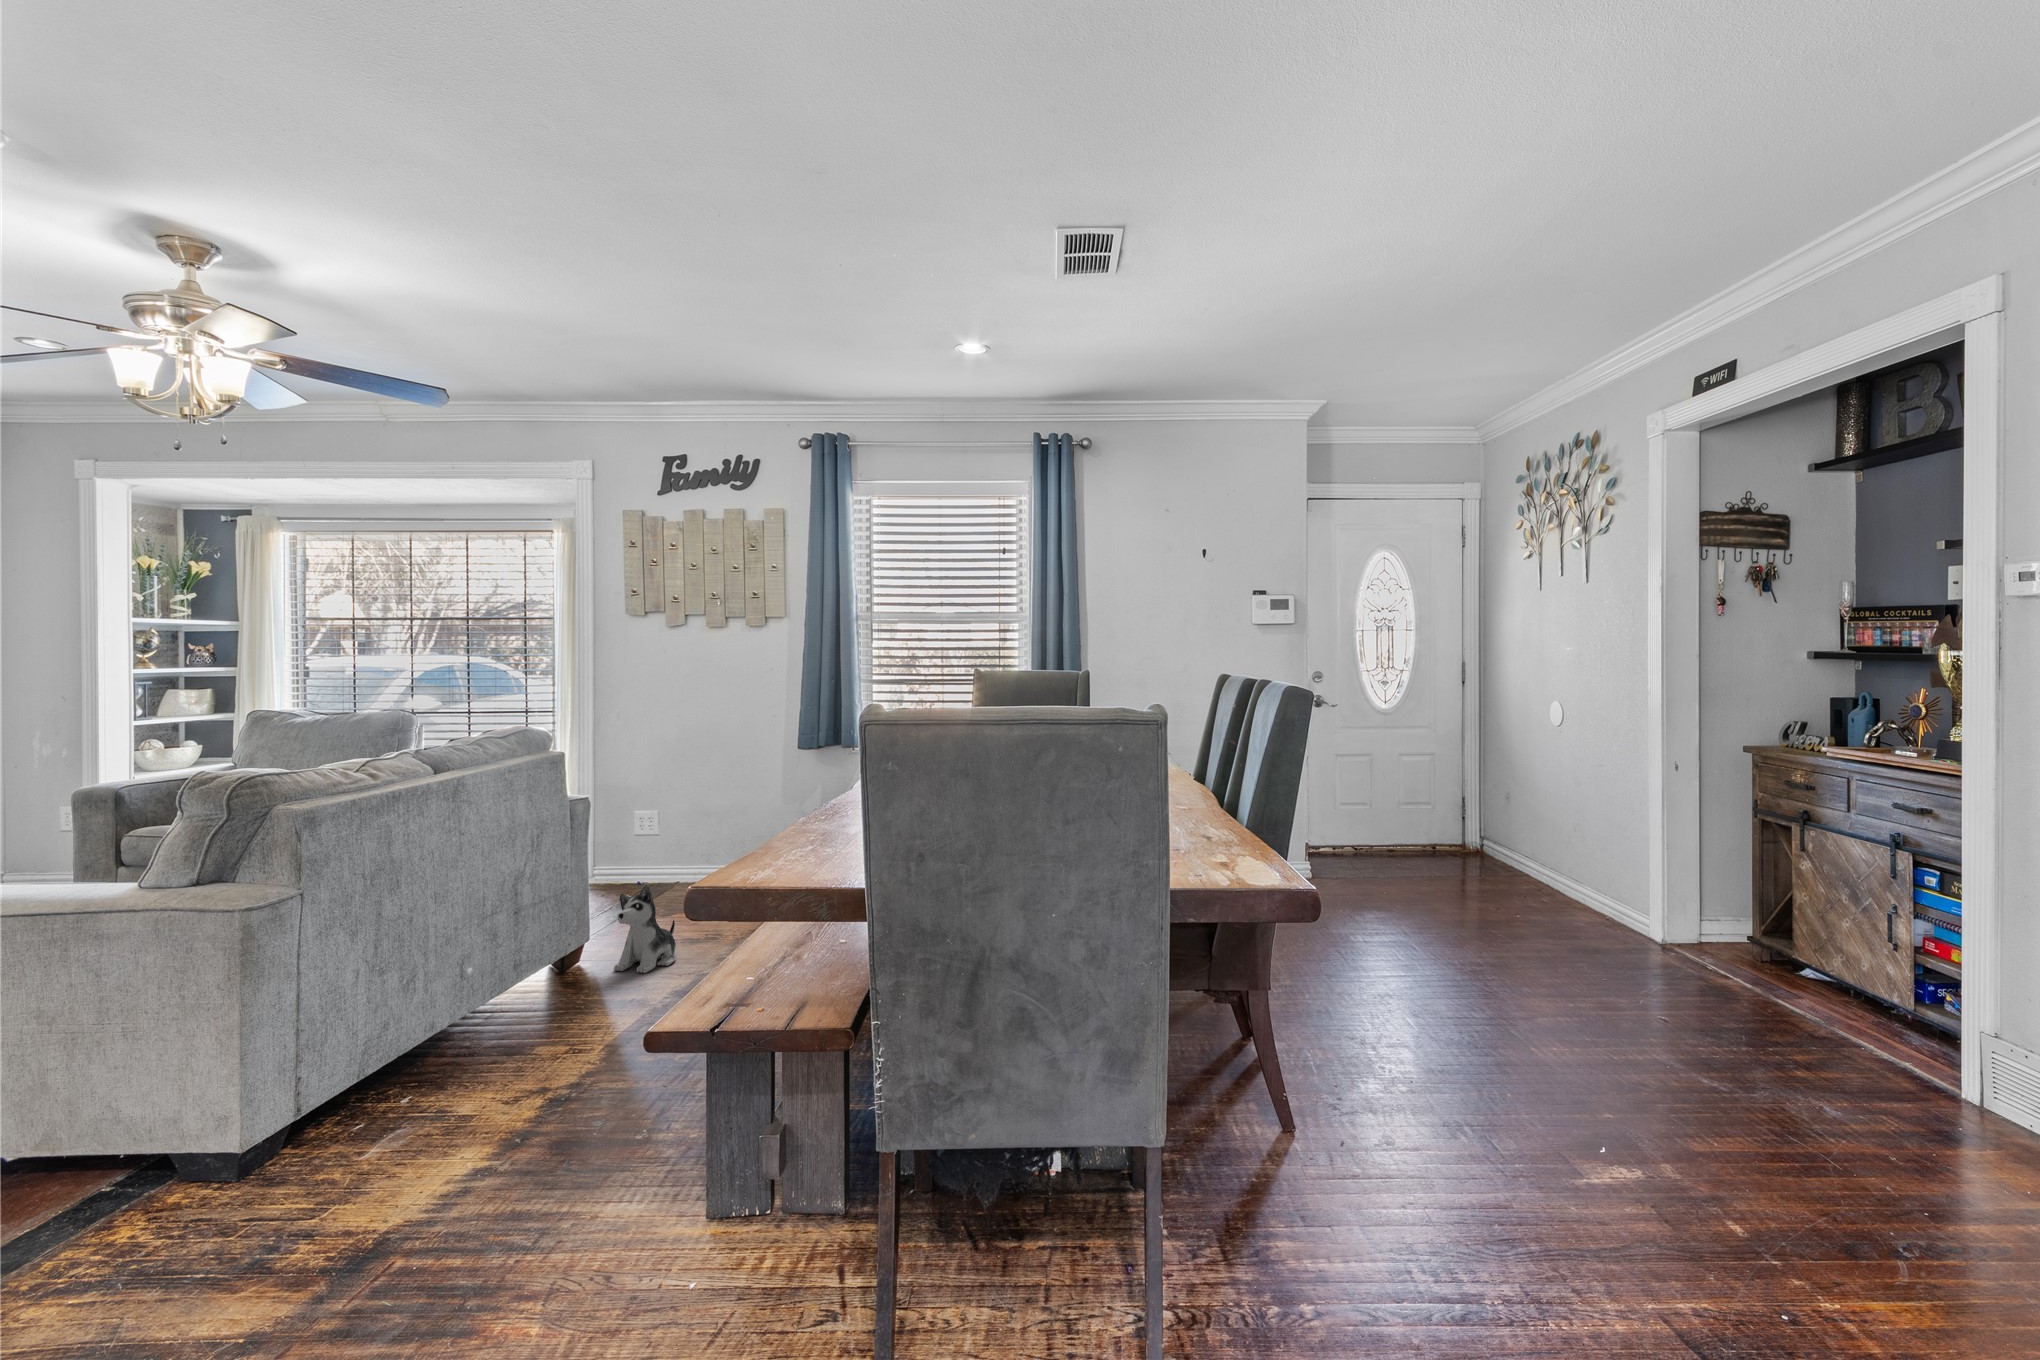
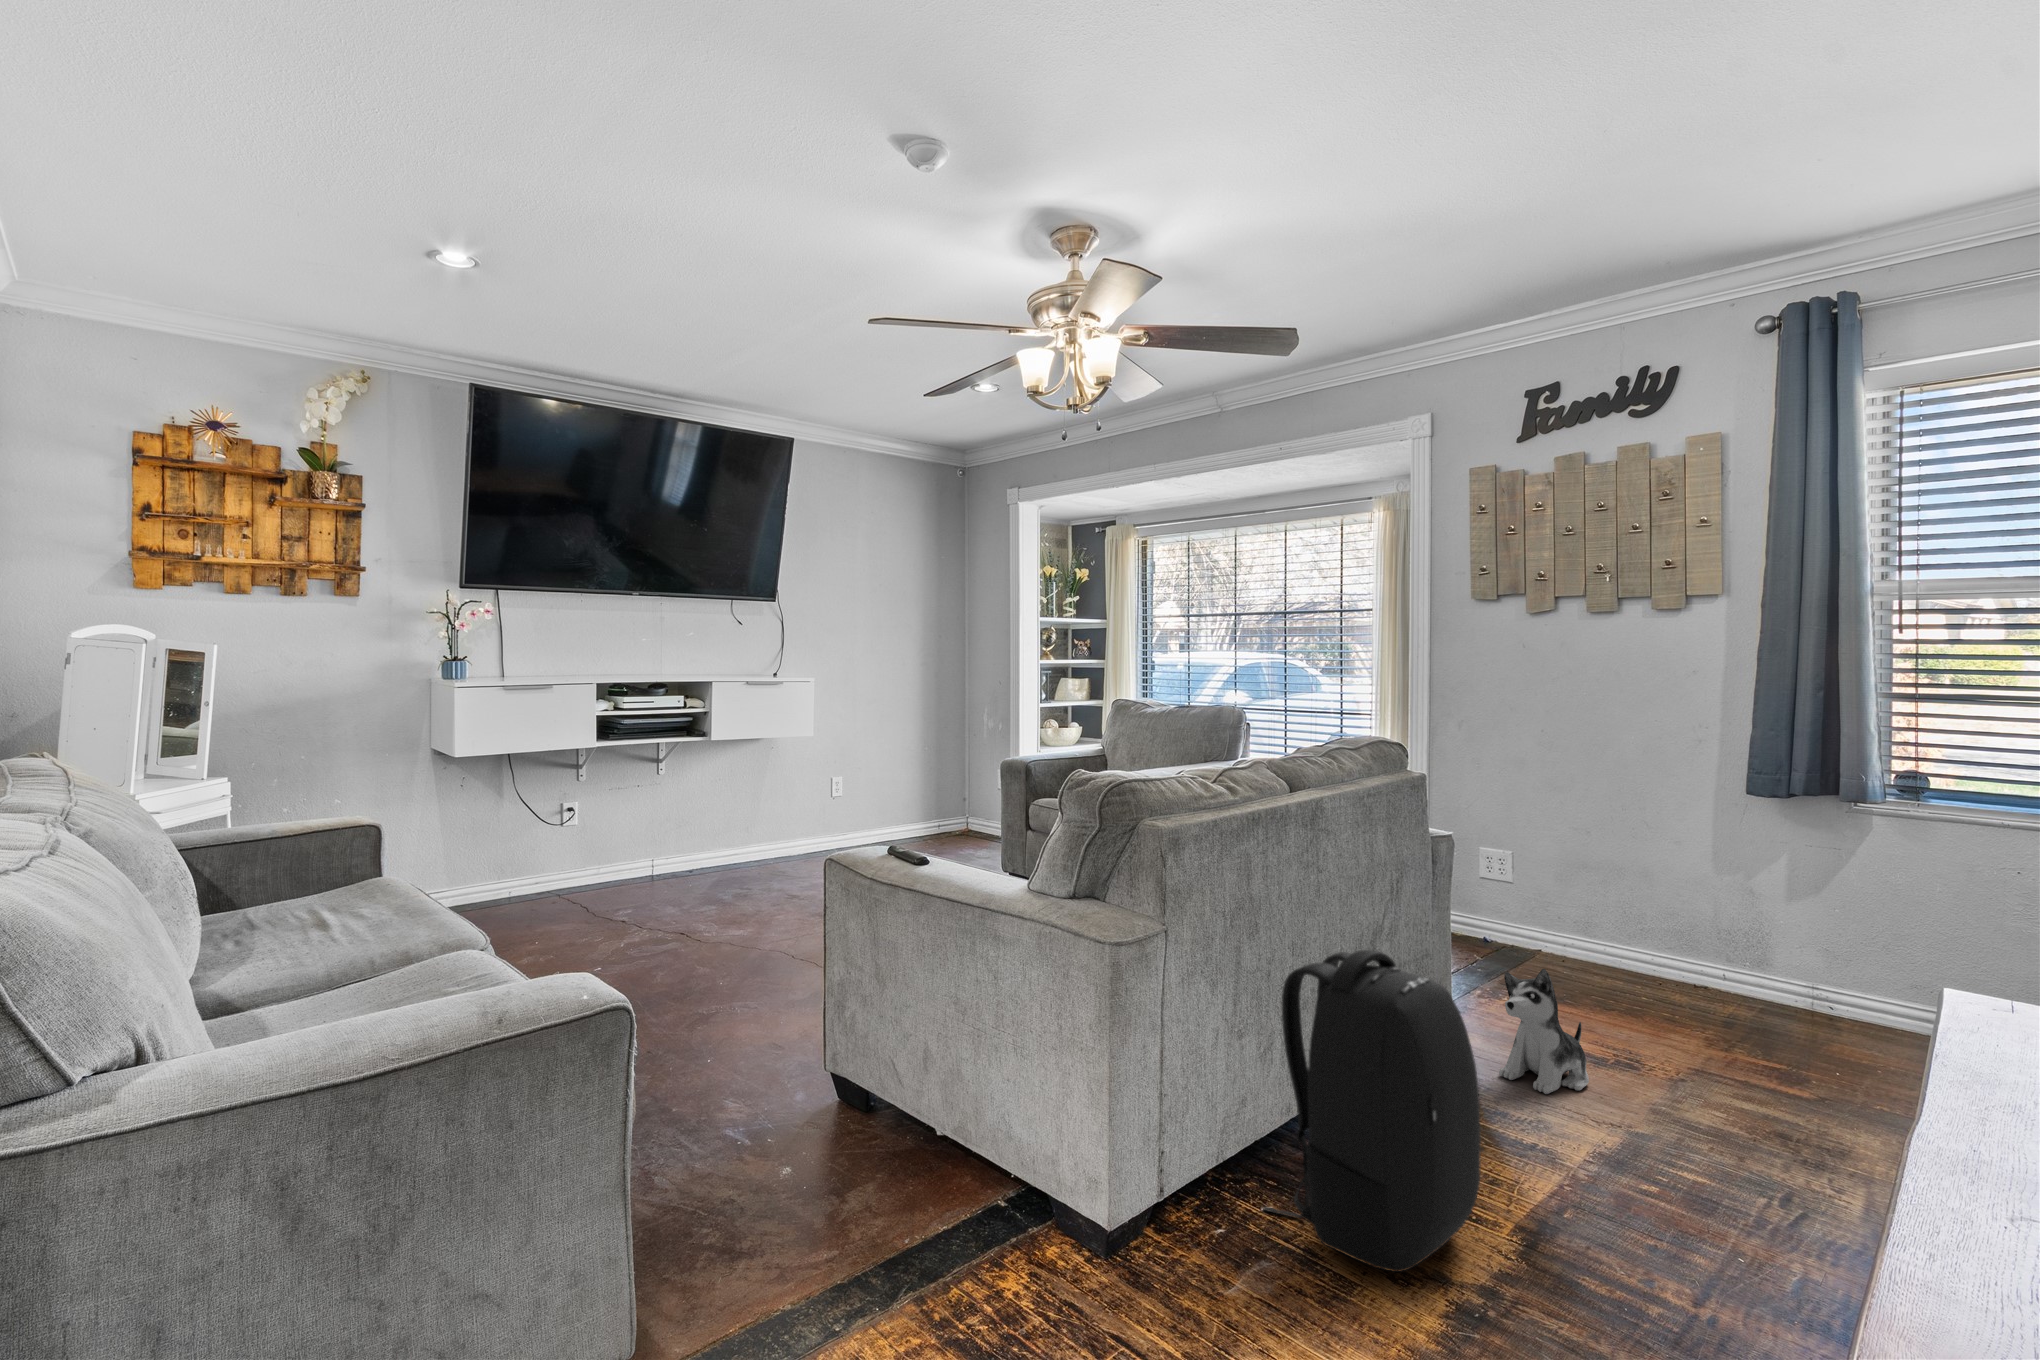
backpack: none [399,881,574,1107] -> present [1263,950,1481,1272]

